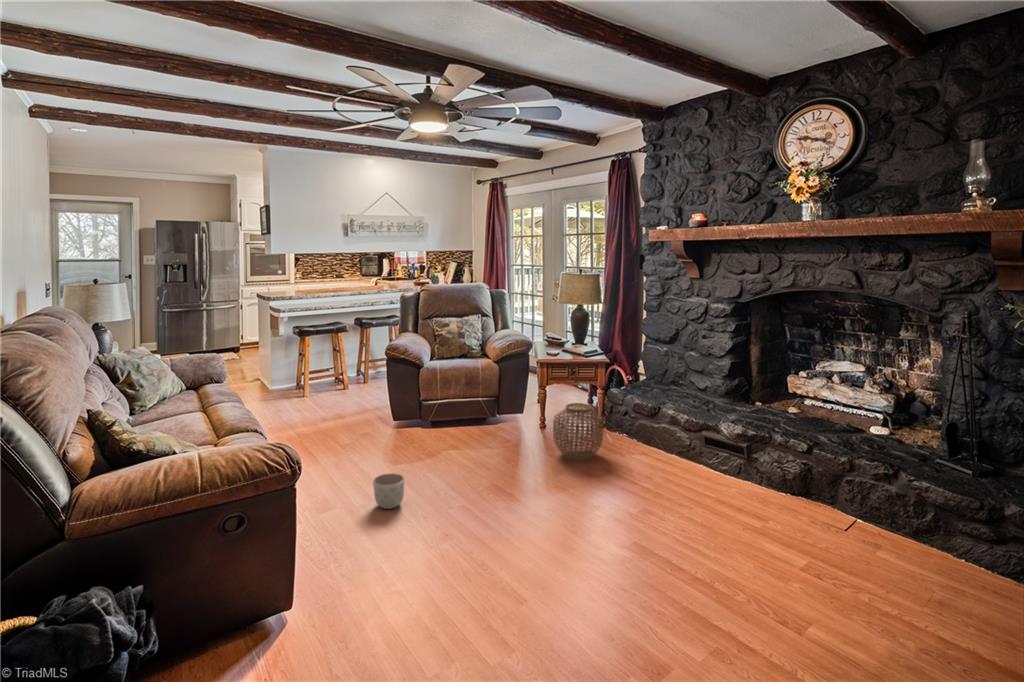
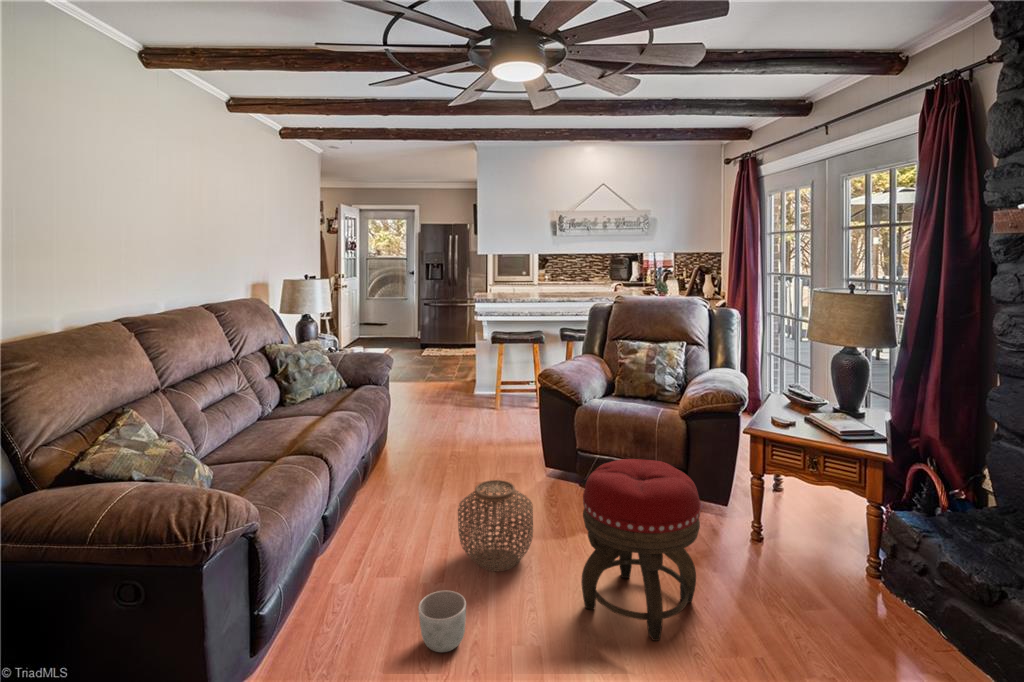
footstool: none [459,381,528,480] -> present [581,459,701,641]
woven basket: present [553,403,603,460] -> present [458,480,533,571]

